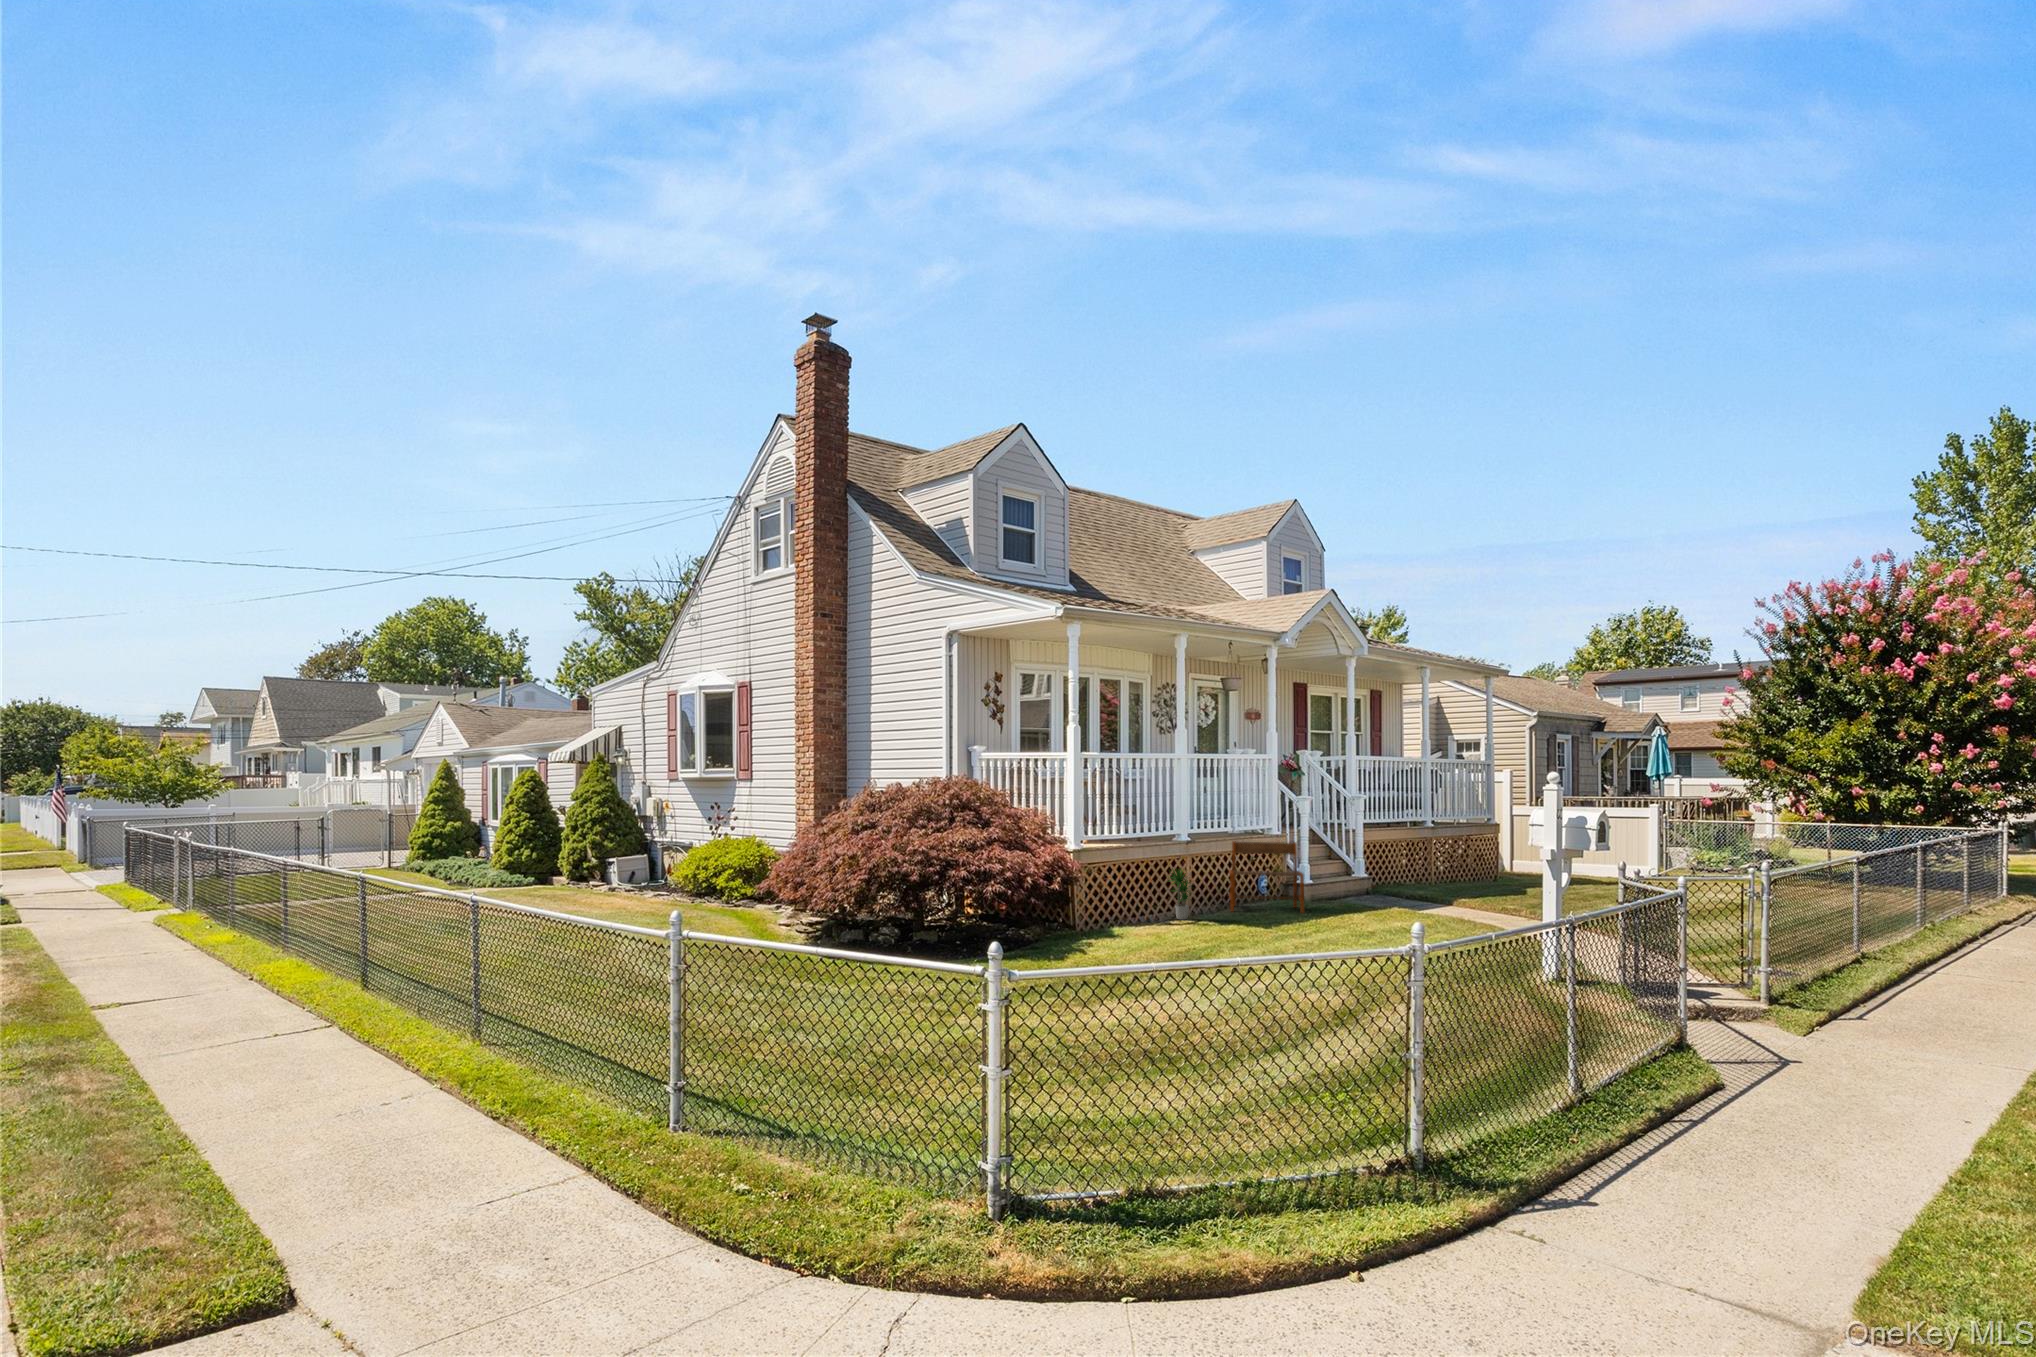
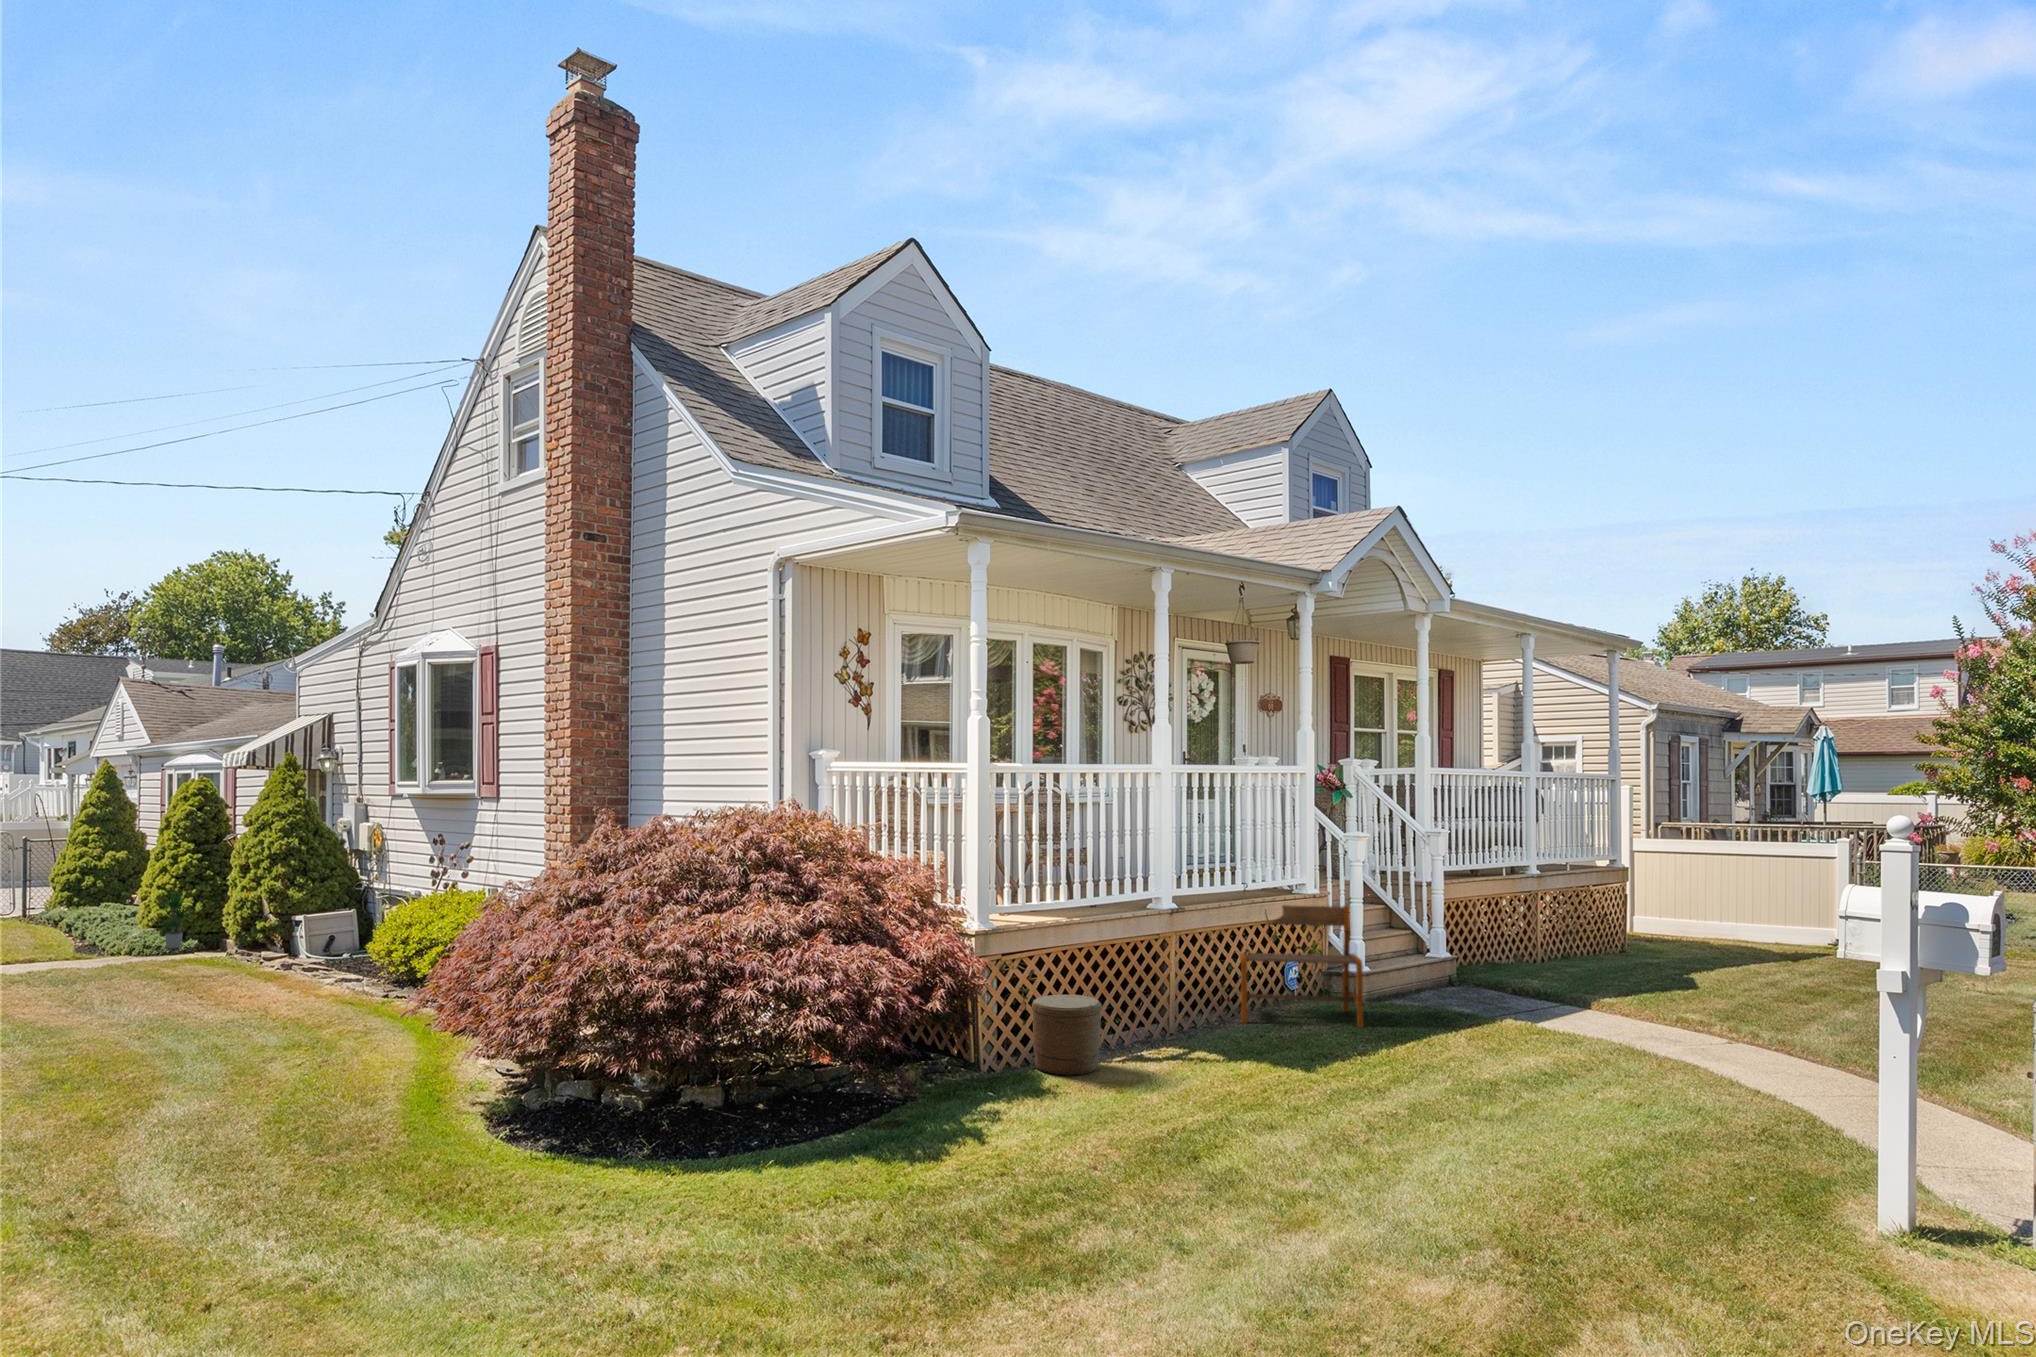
potted plant: present [1169,868,1190,920] -> present [156,891,193,949]
basket: none [1108,887,1148,930] -> present [1032,995,1102,1076]

